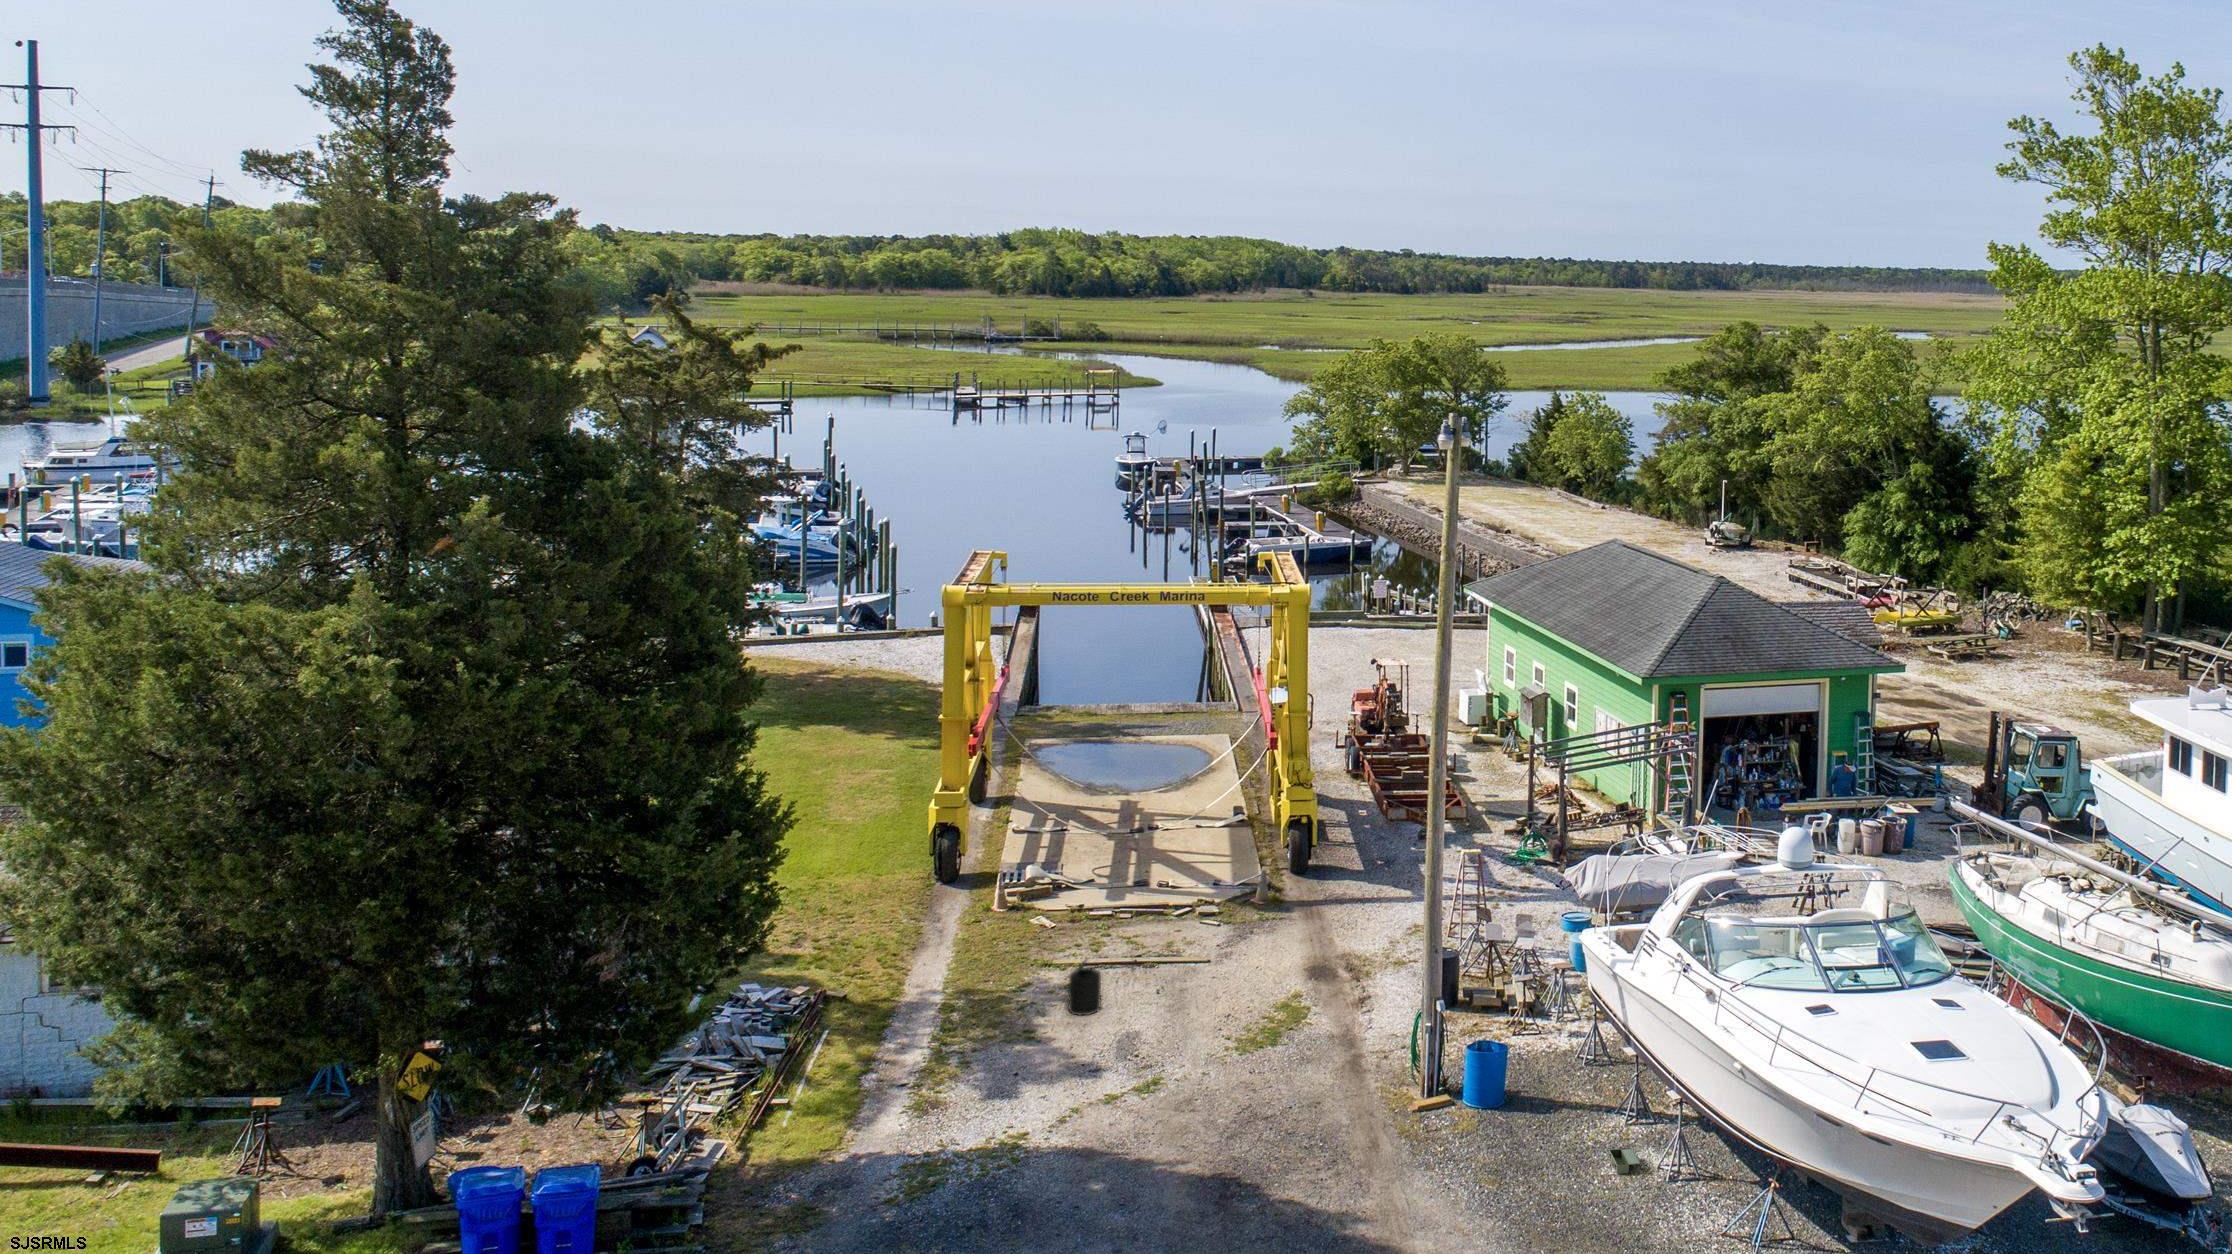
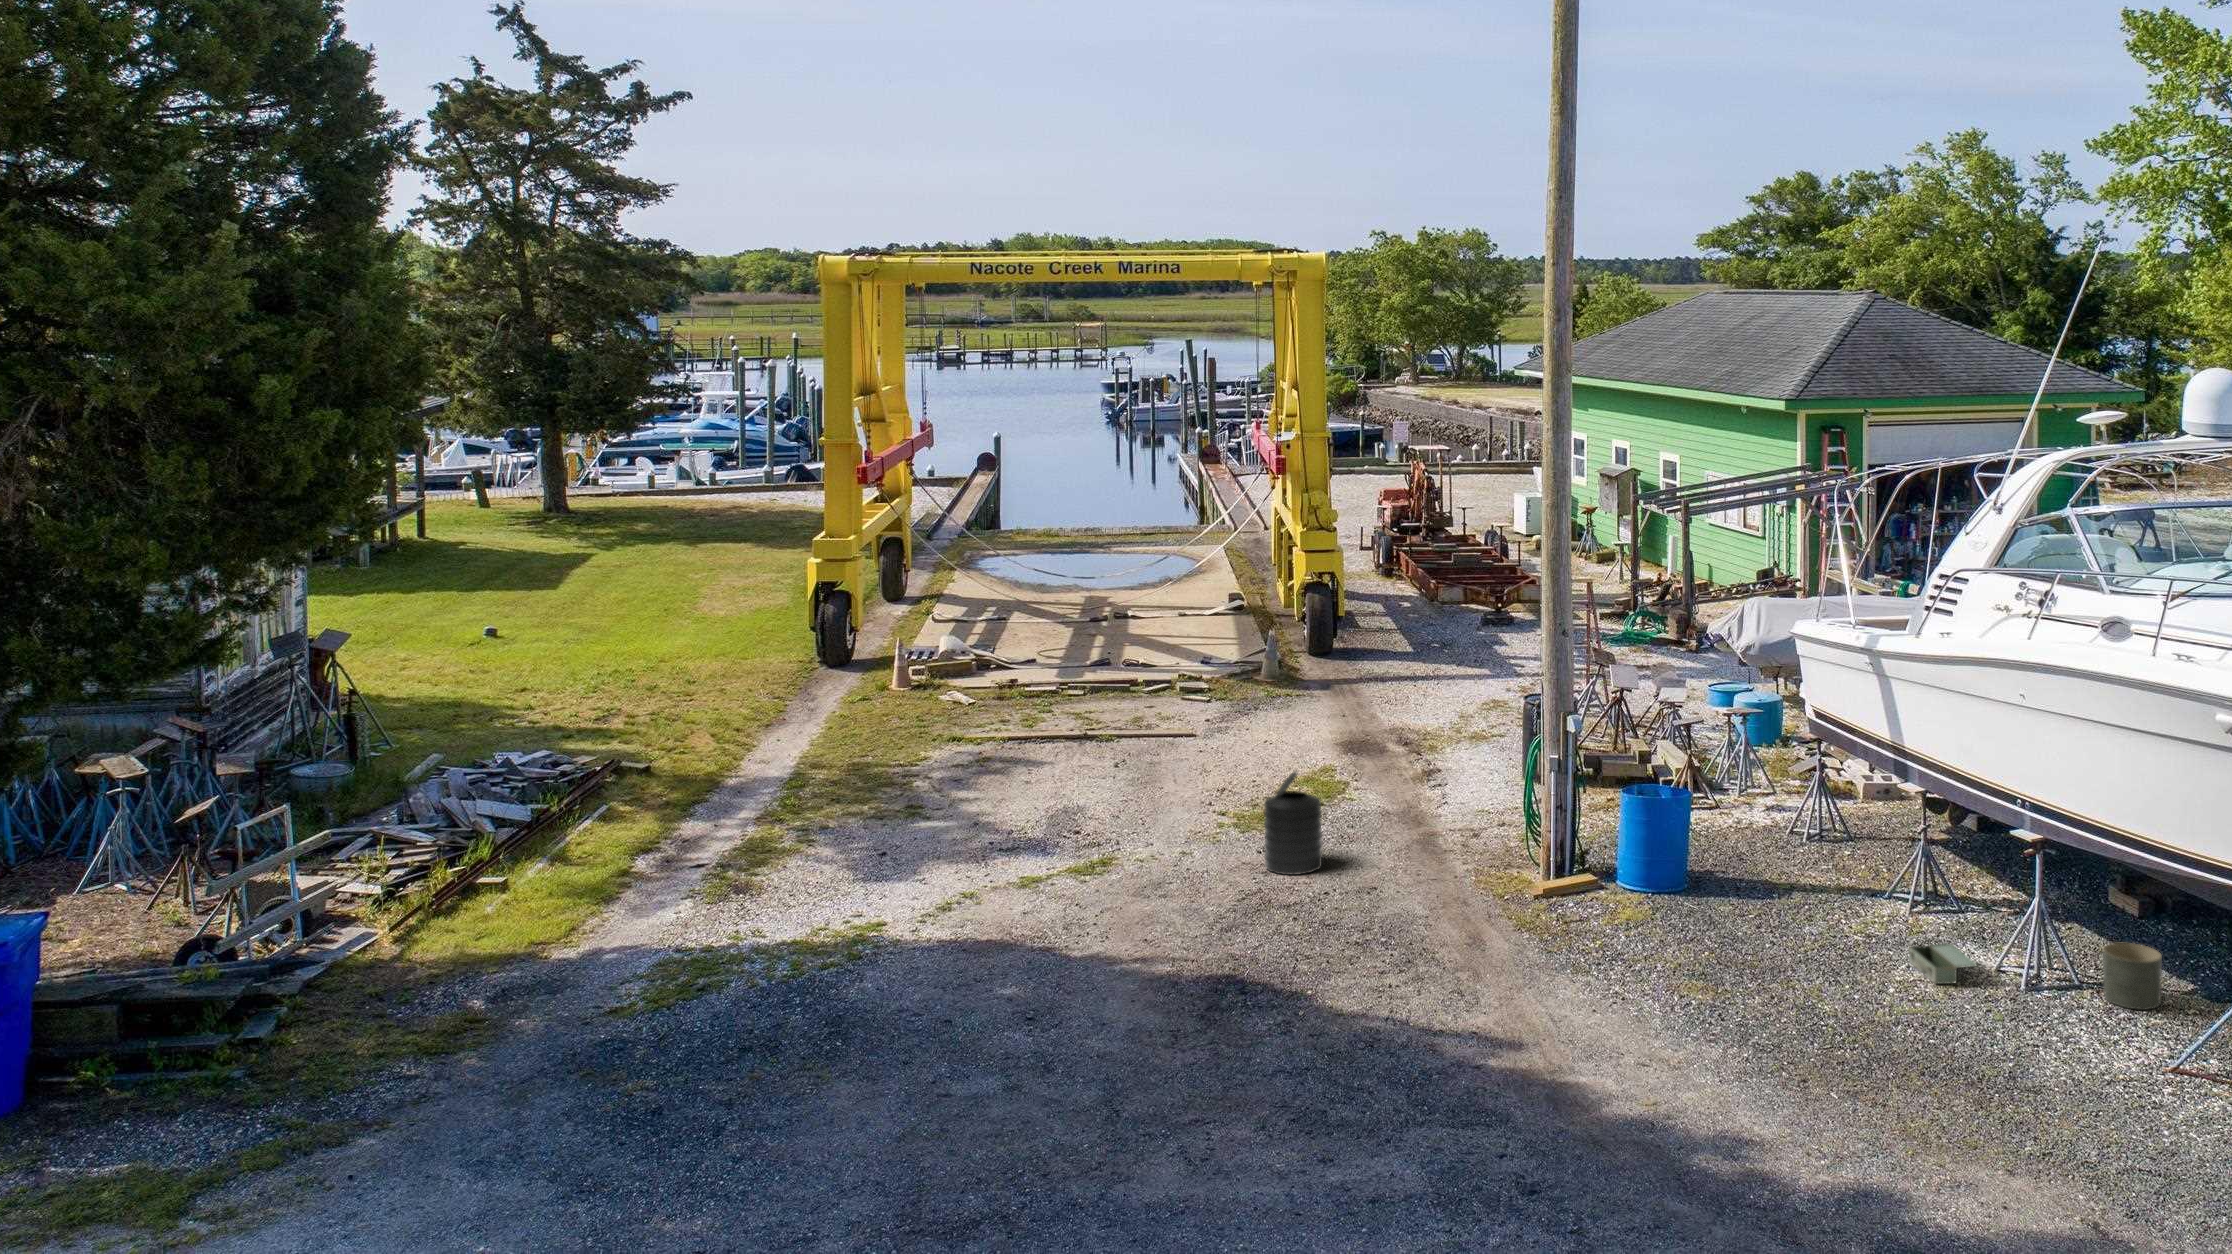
trash can: present [1068,959,1101,1015] -> present [1264,772,1322,875]
planter: none [1701,1152,1729,1190] -> present [2103,943,2162,1010]

